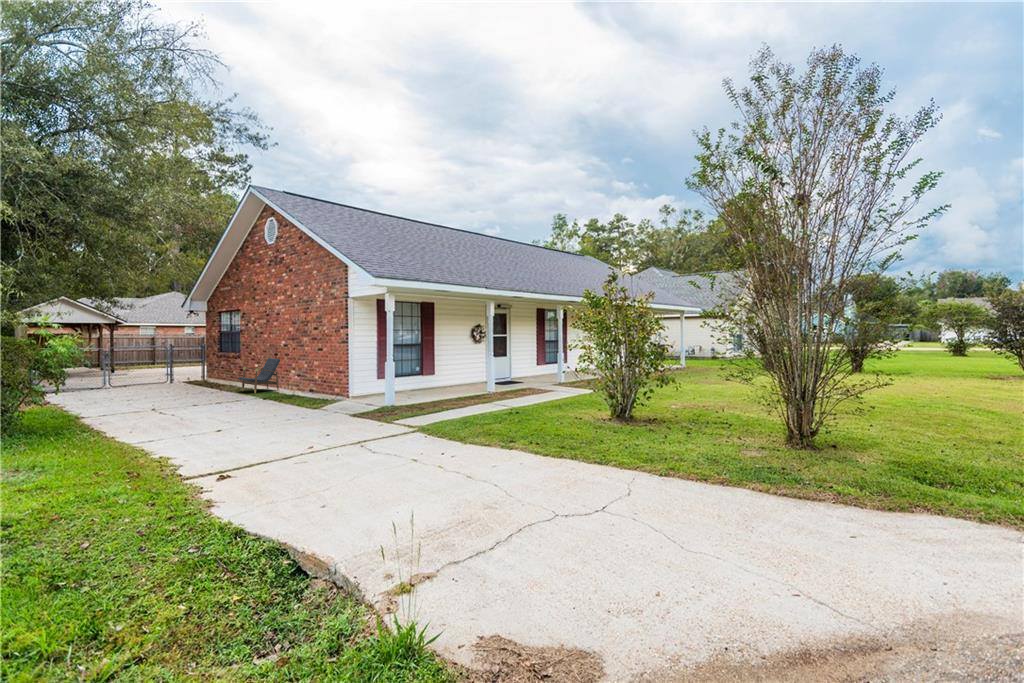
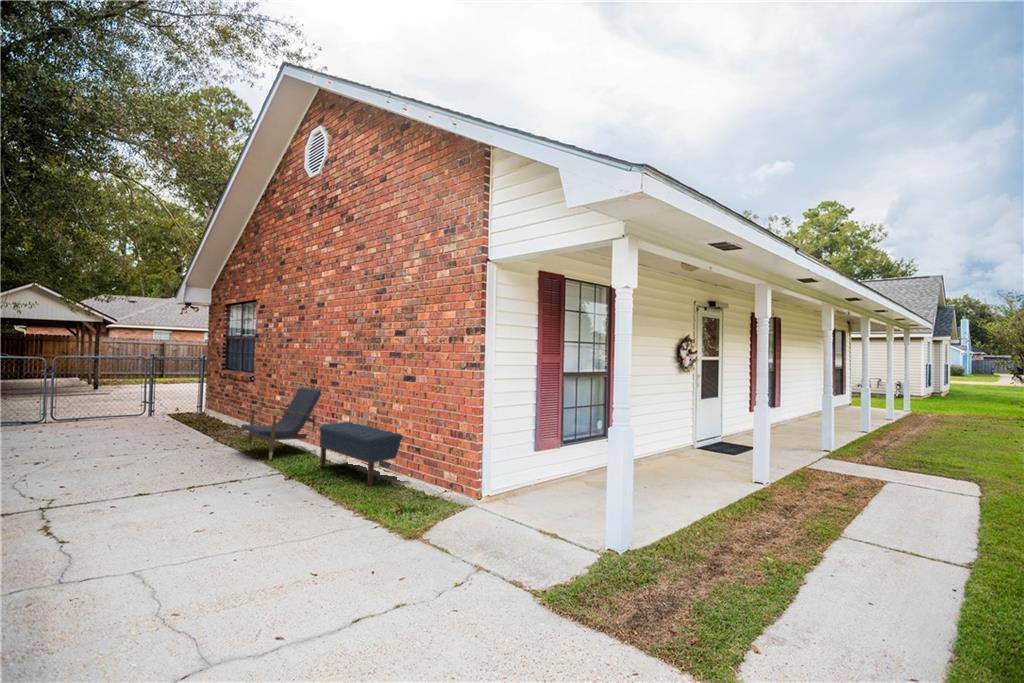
bench: none [279,373,319,398] -> present [319,422,403,486]

